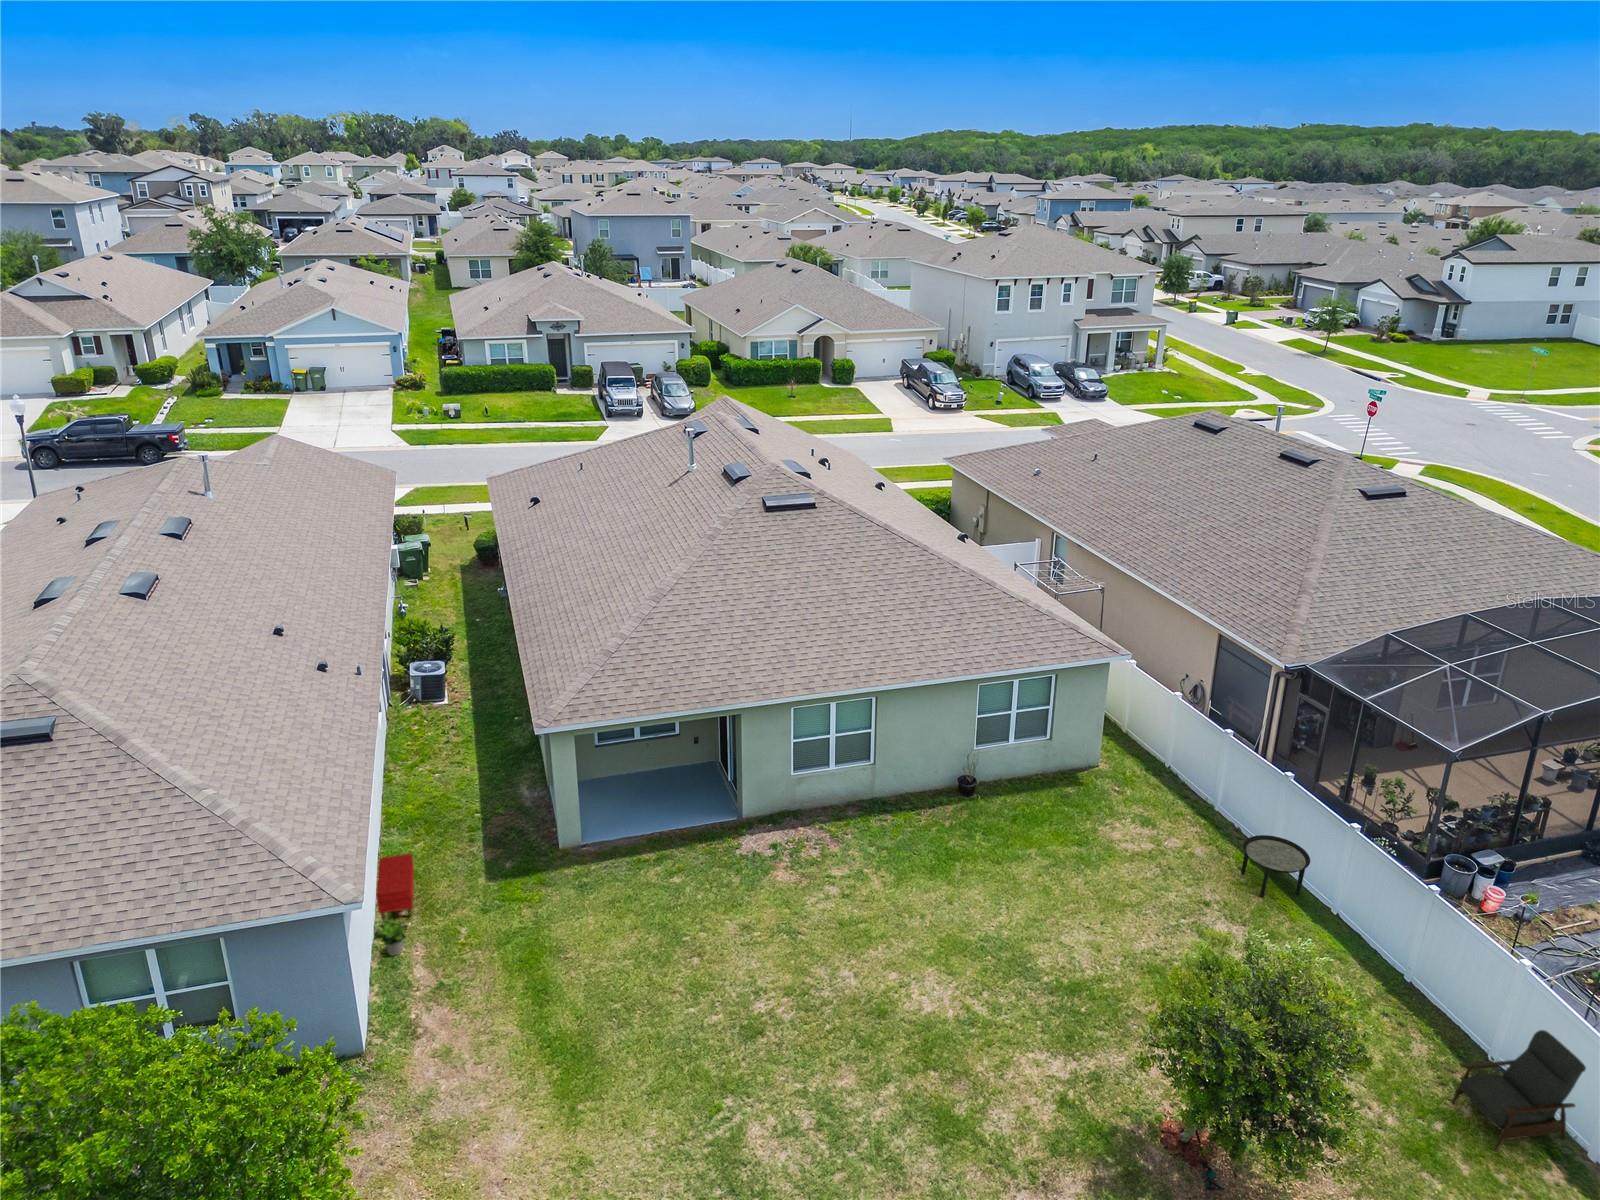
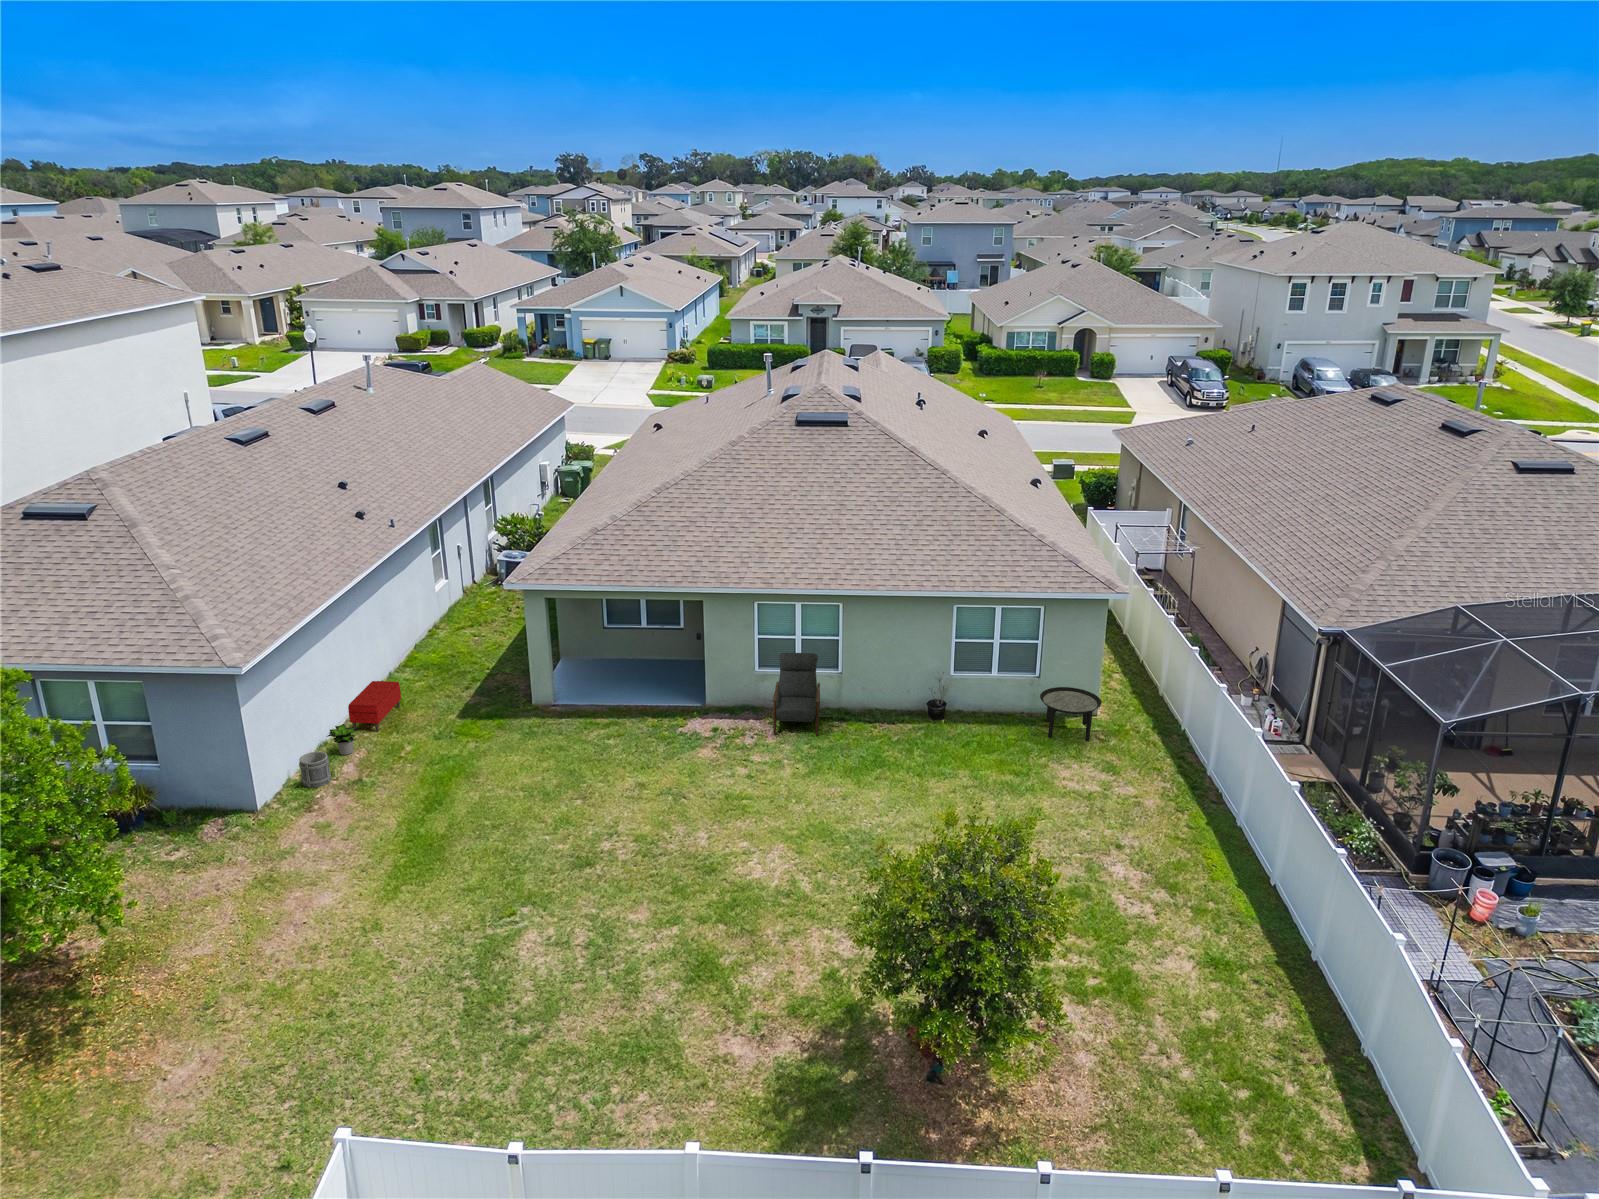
round table: present [1241,835,1310,897] -> present [1040,687,1101,741]
bucket: none [368,963,404,1007] -> present [299,751,331,787]
chair: present [1451,1030,1586,1151] -> present [773,653,820,736]

